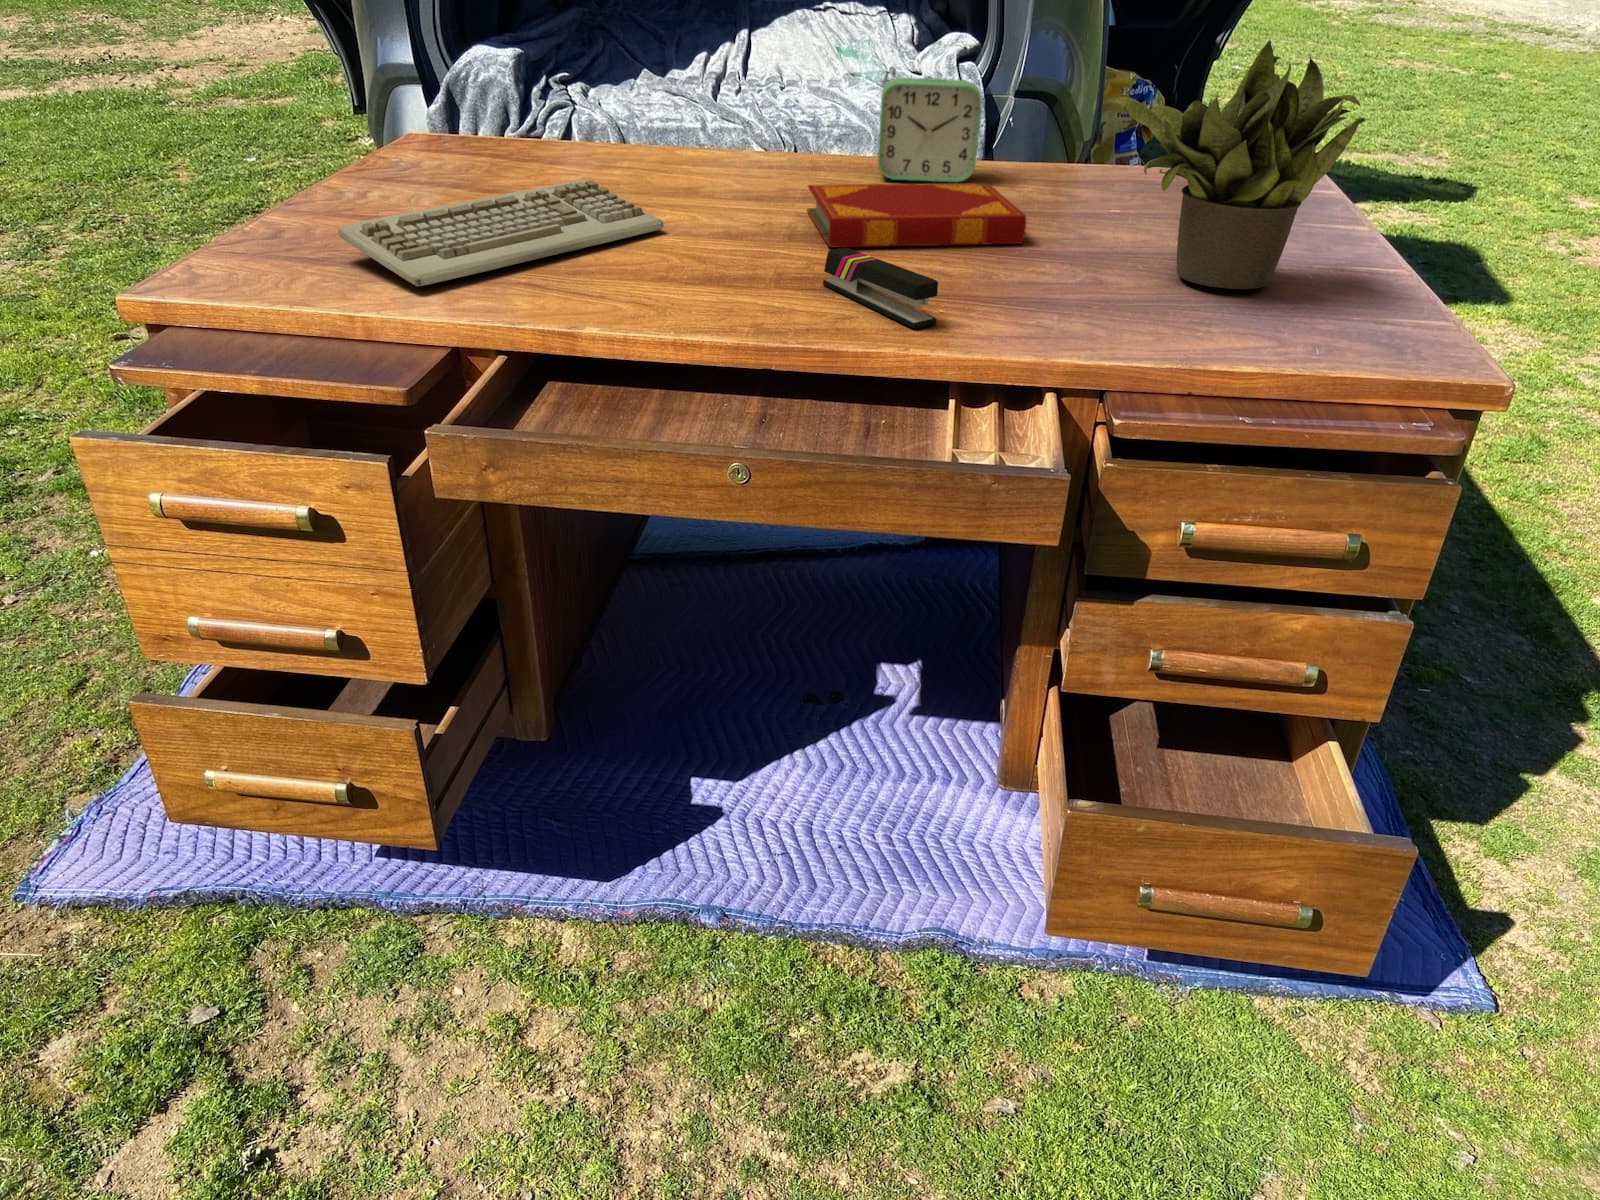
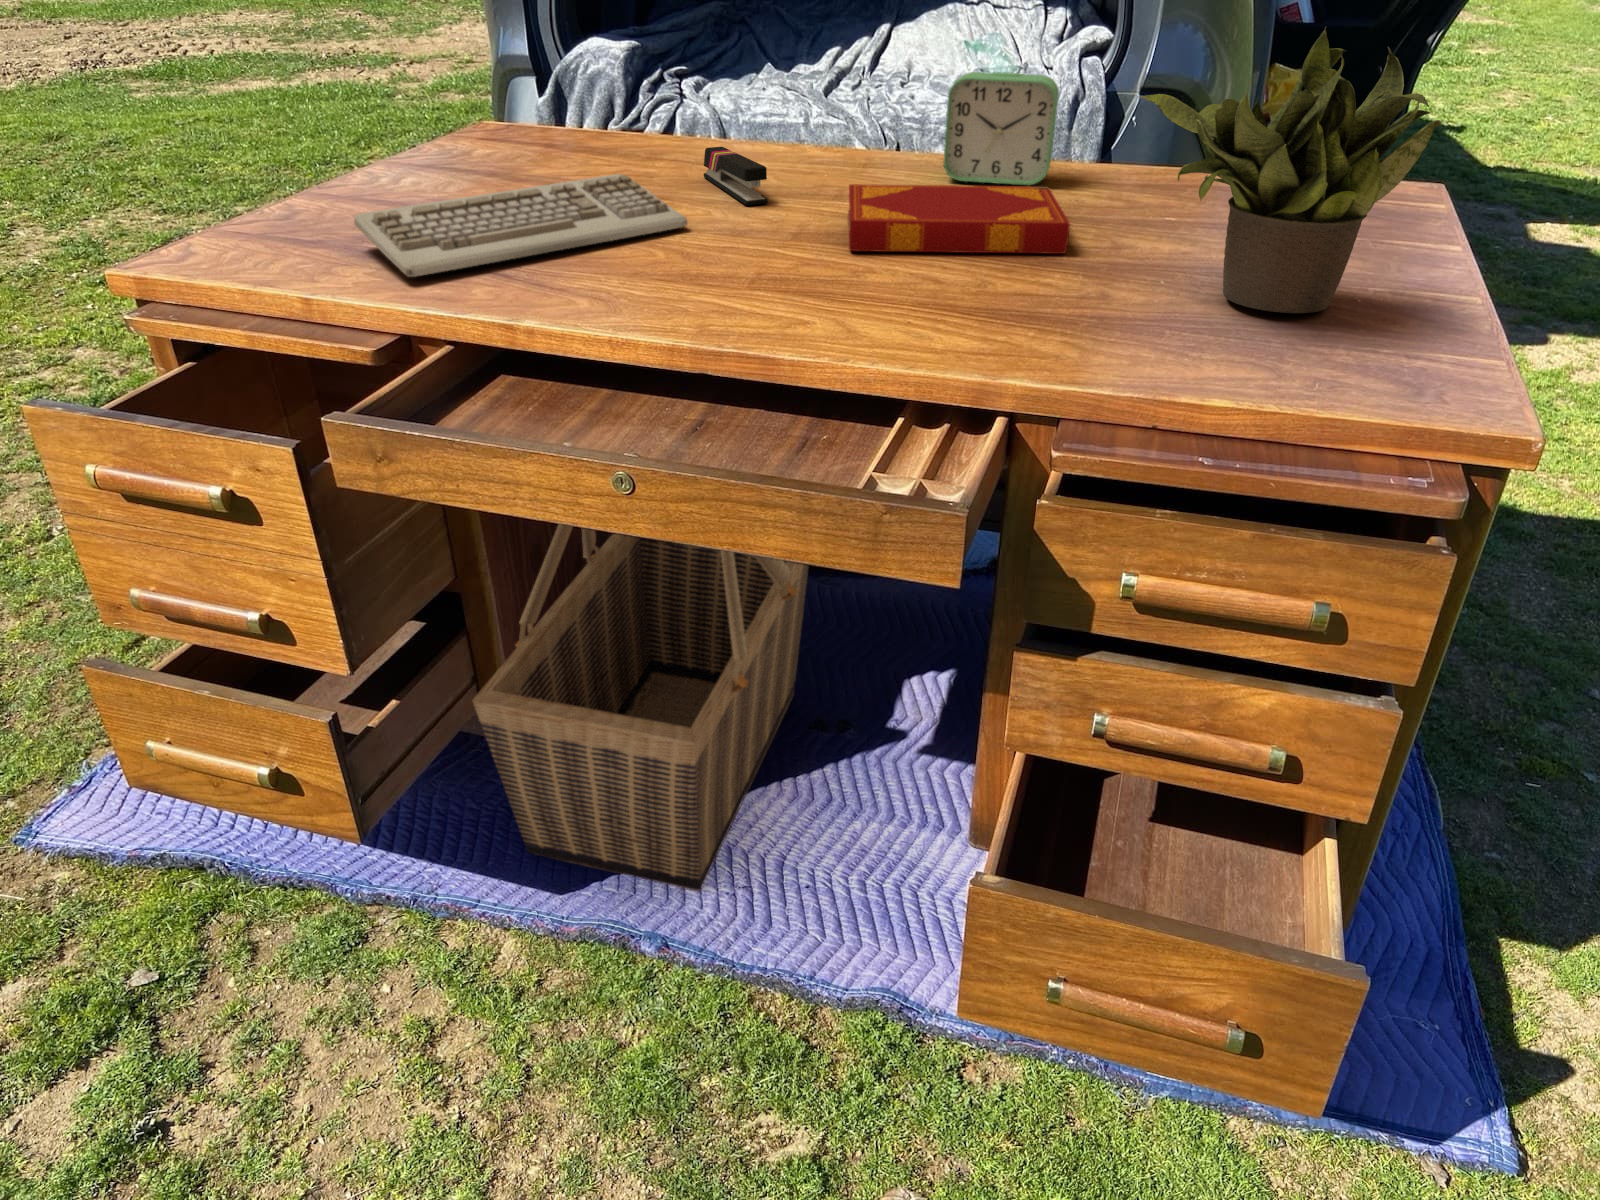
stapler: present [823,248,938,328] -> present [704,147,768,205]
basket: none [521,474,795,863] -> present [473,524,809,891]

